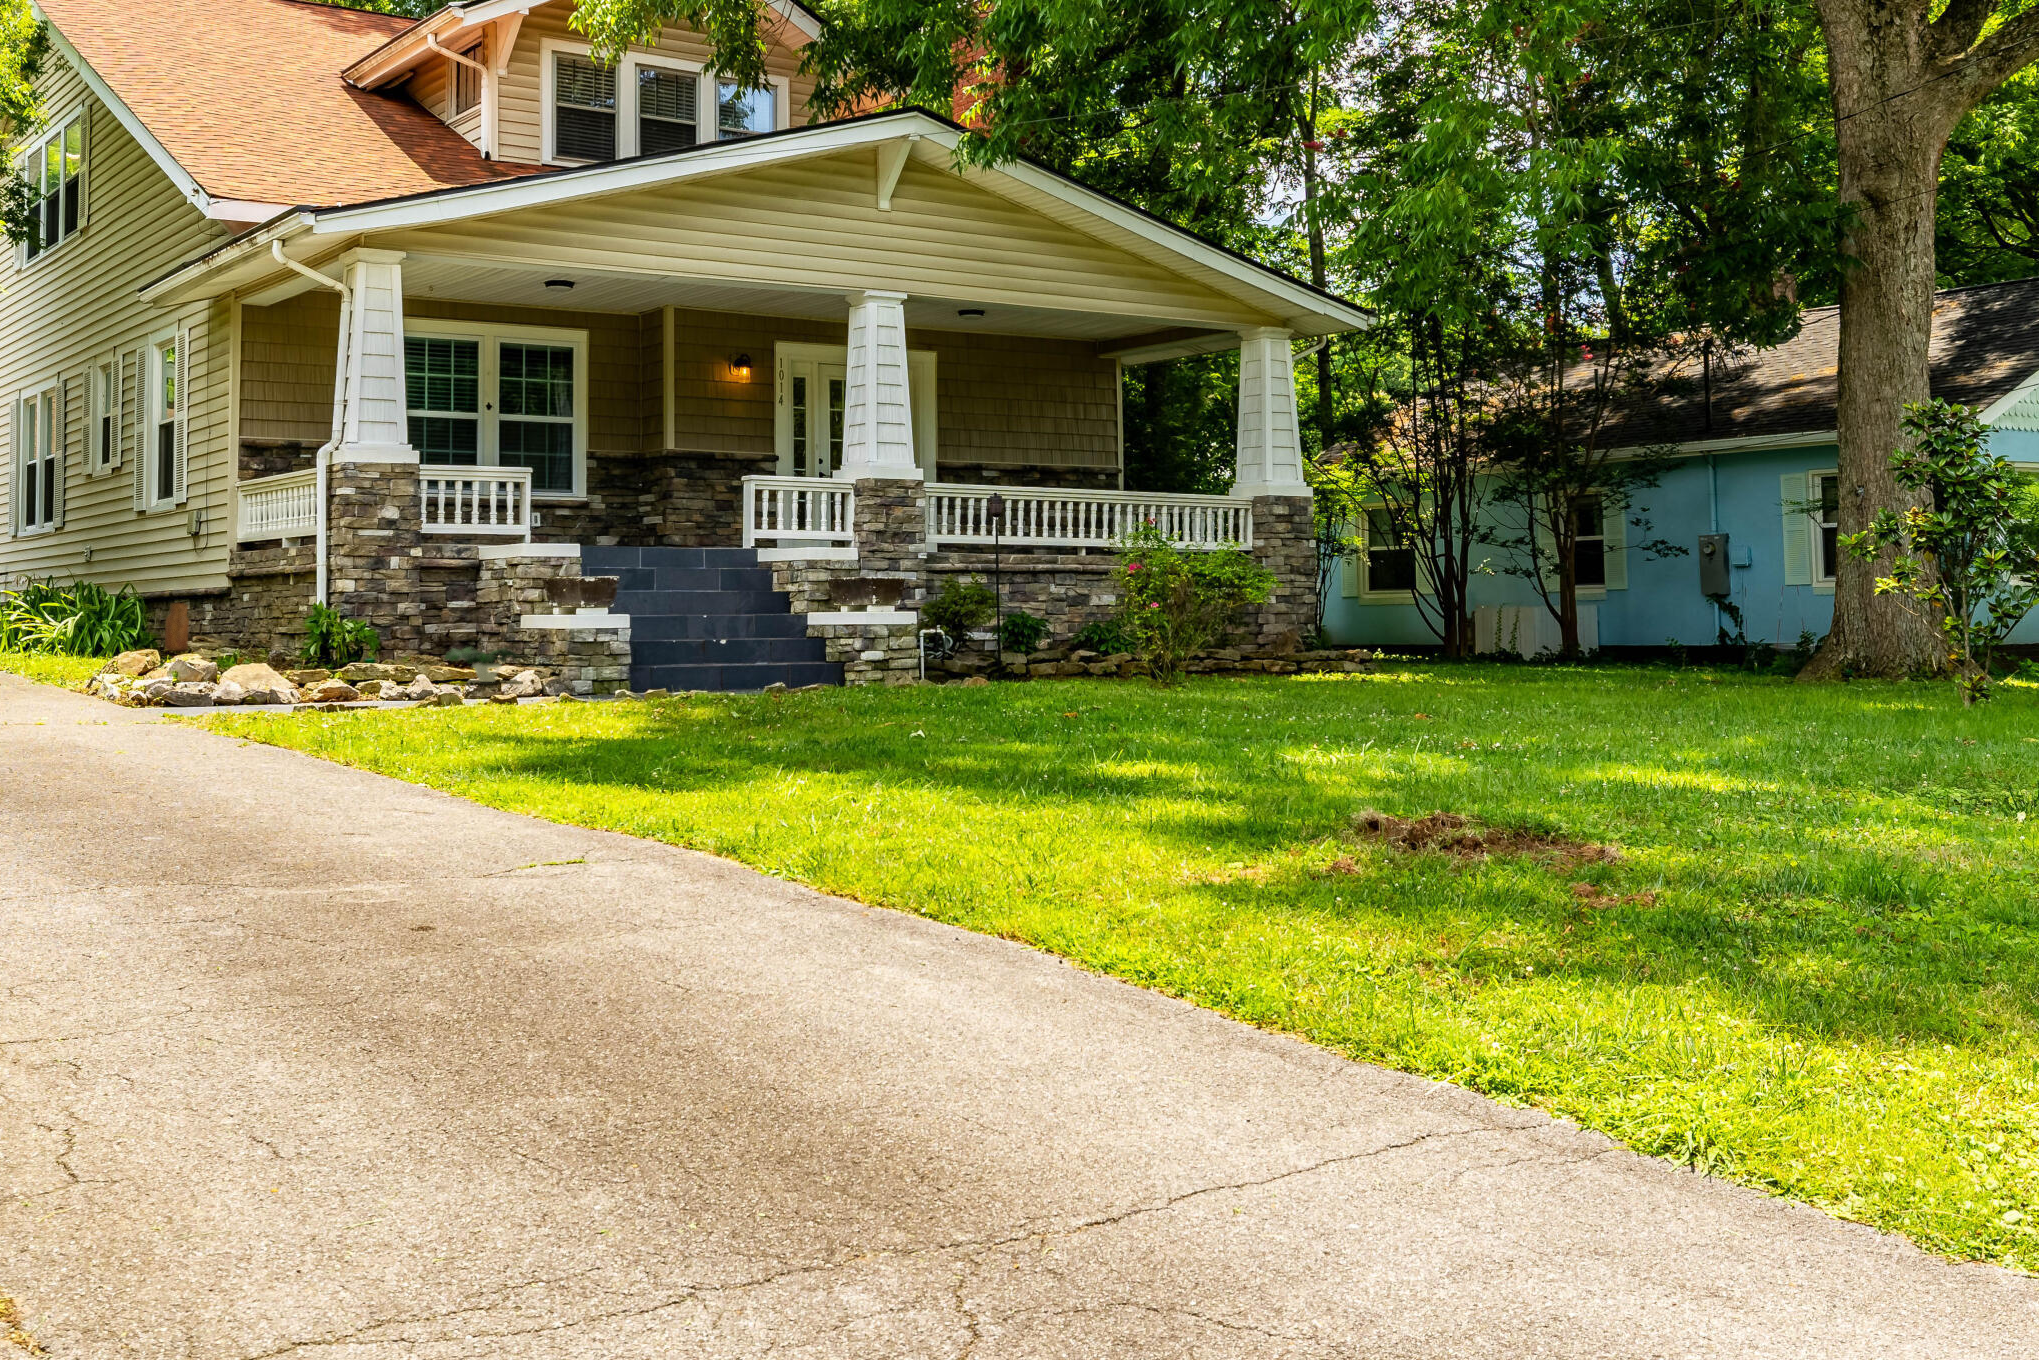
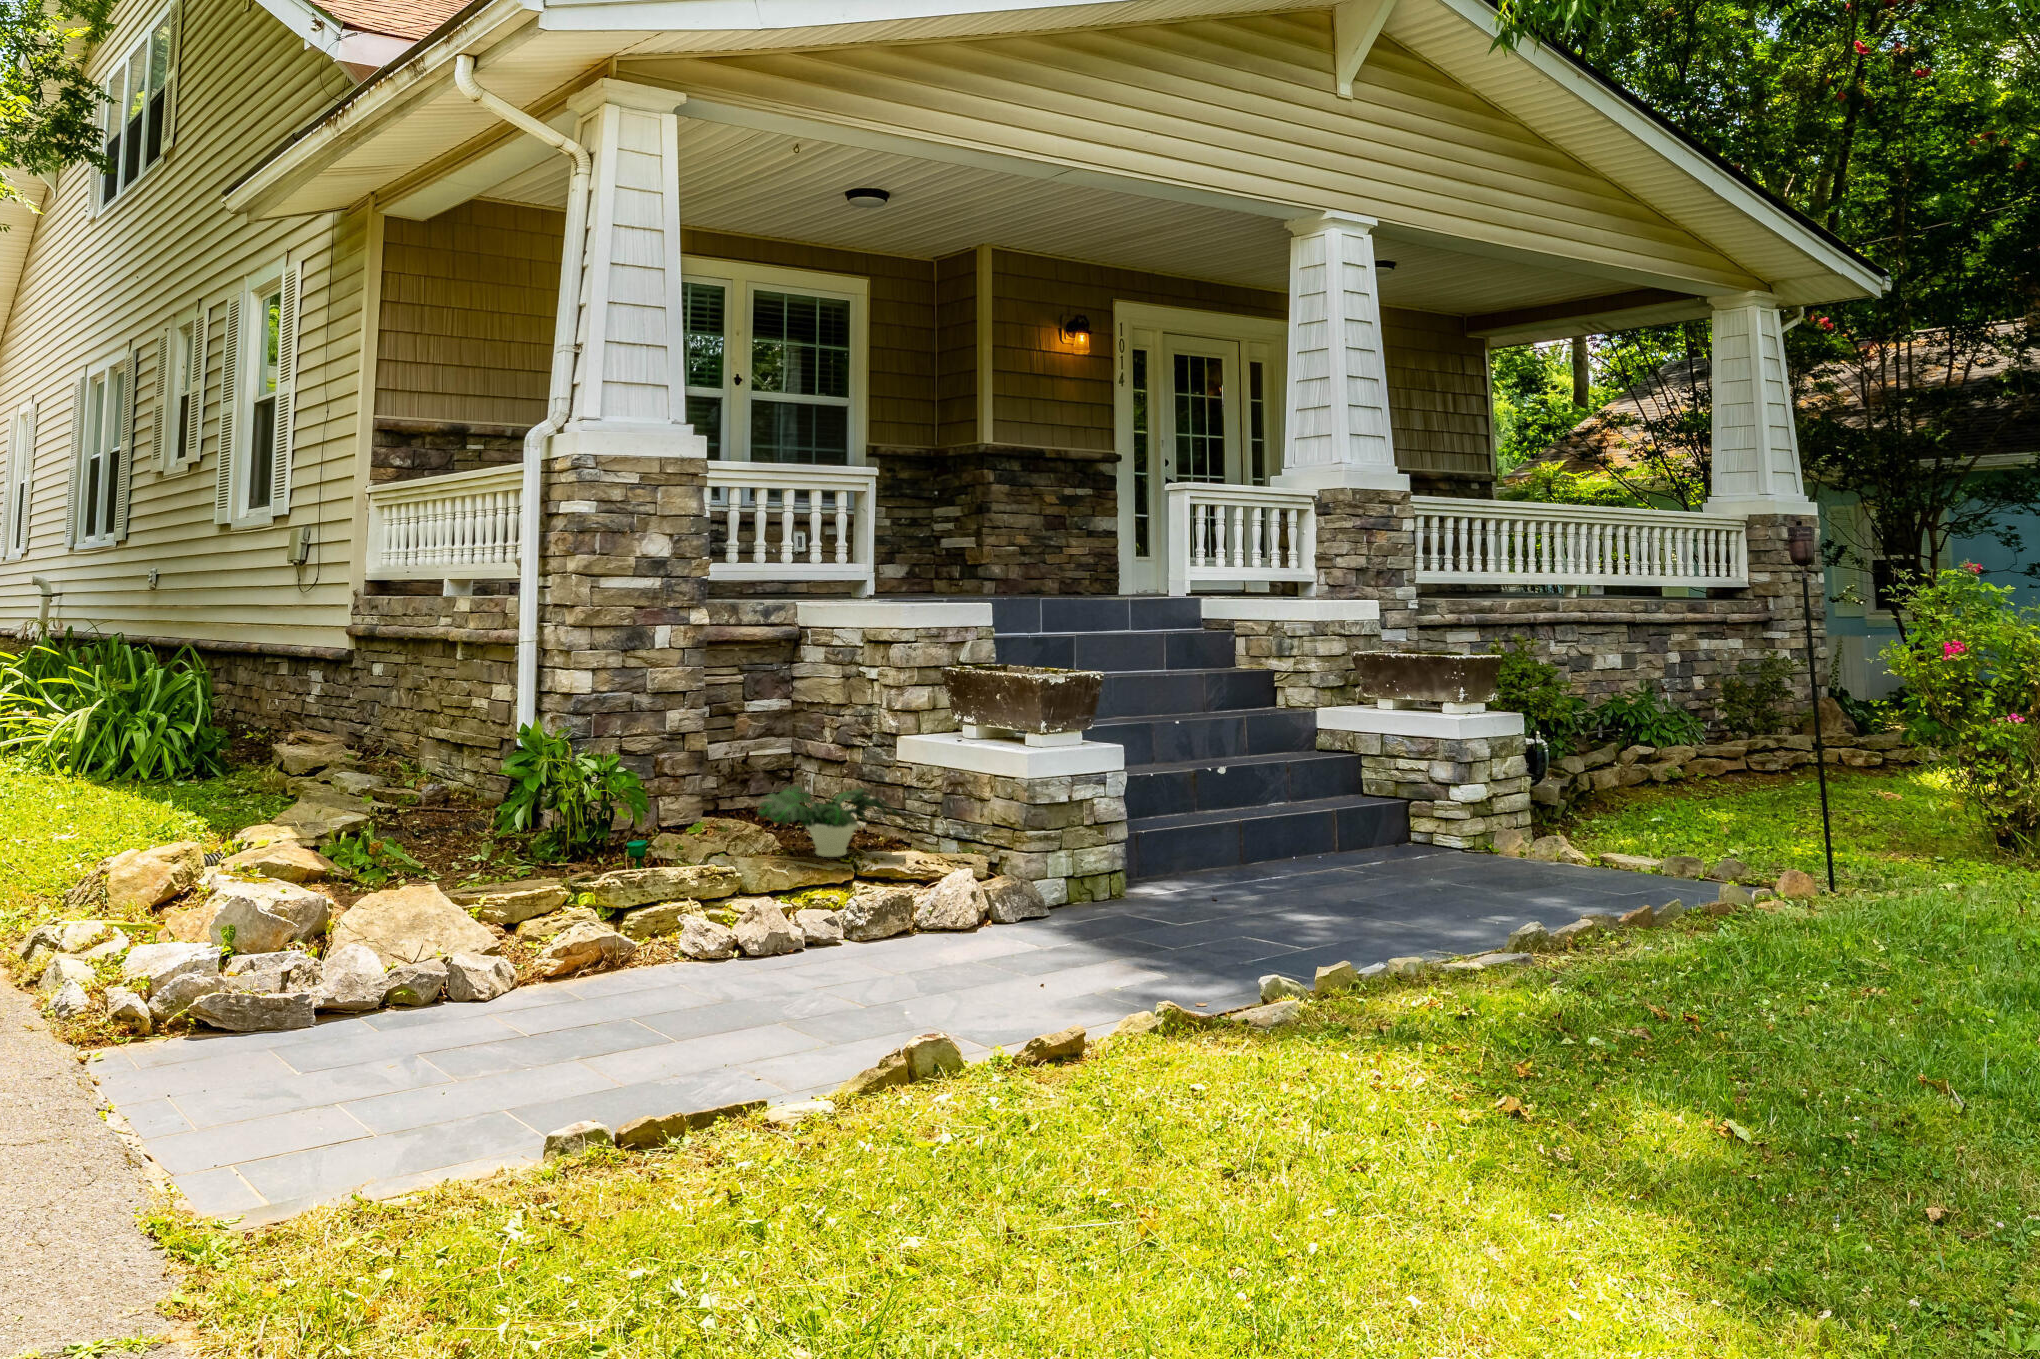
watering can: present [165,603,189,651] -> none [247,669,286,744]

